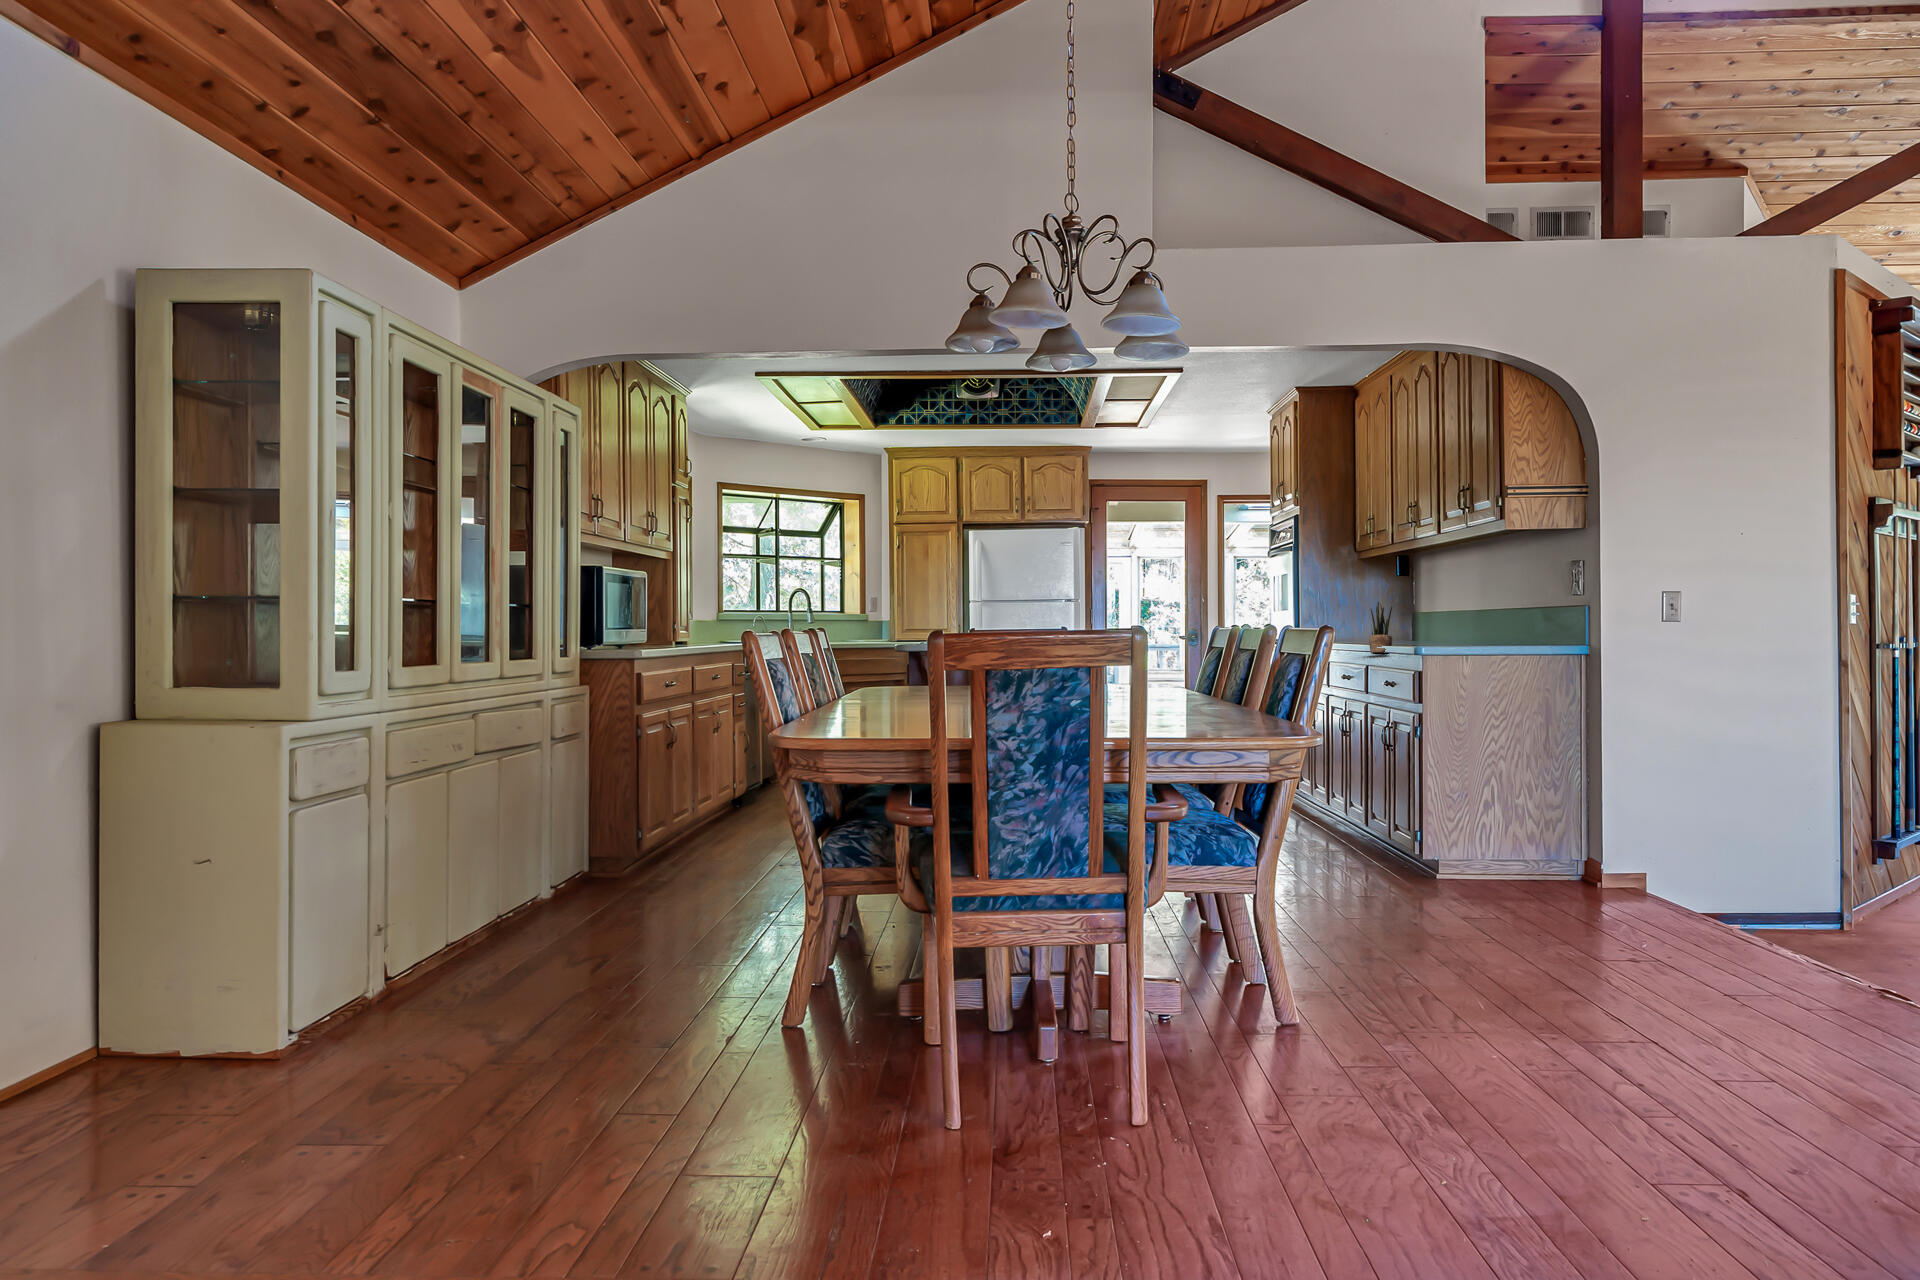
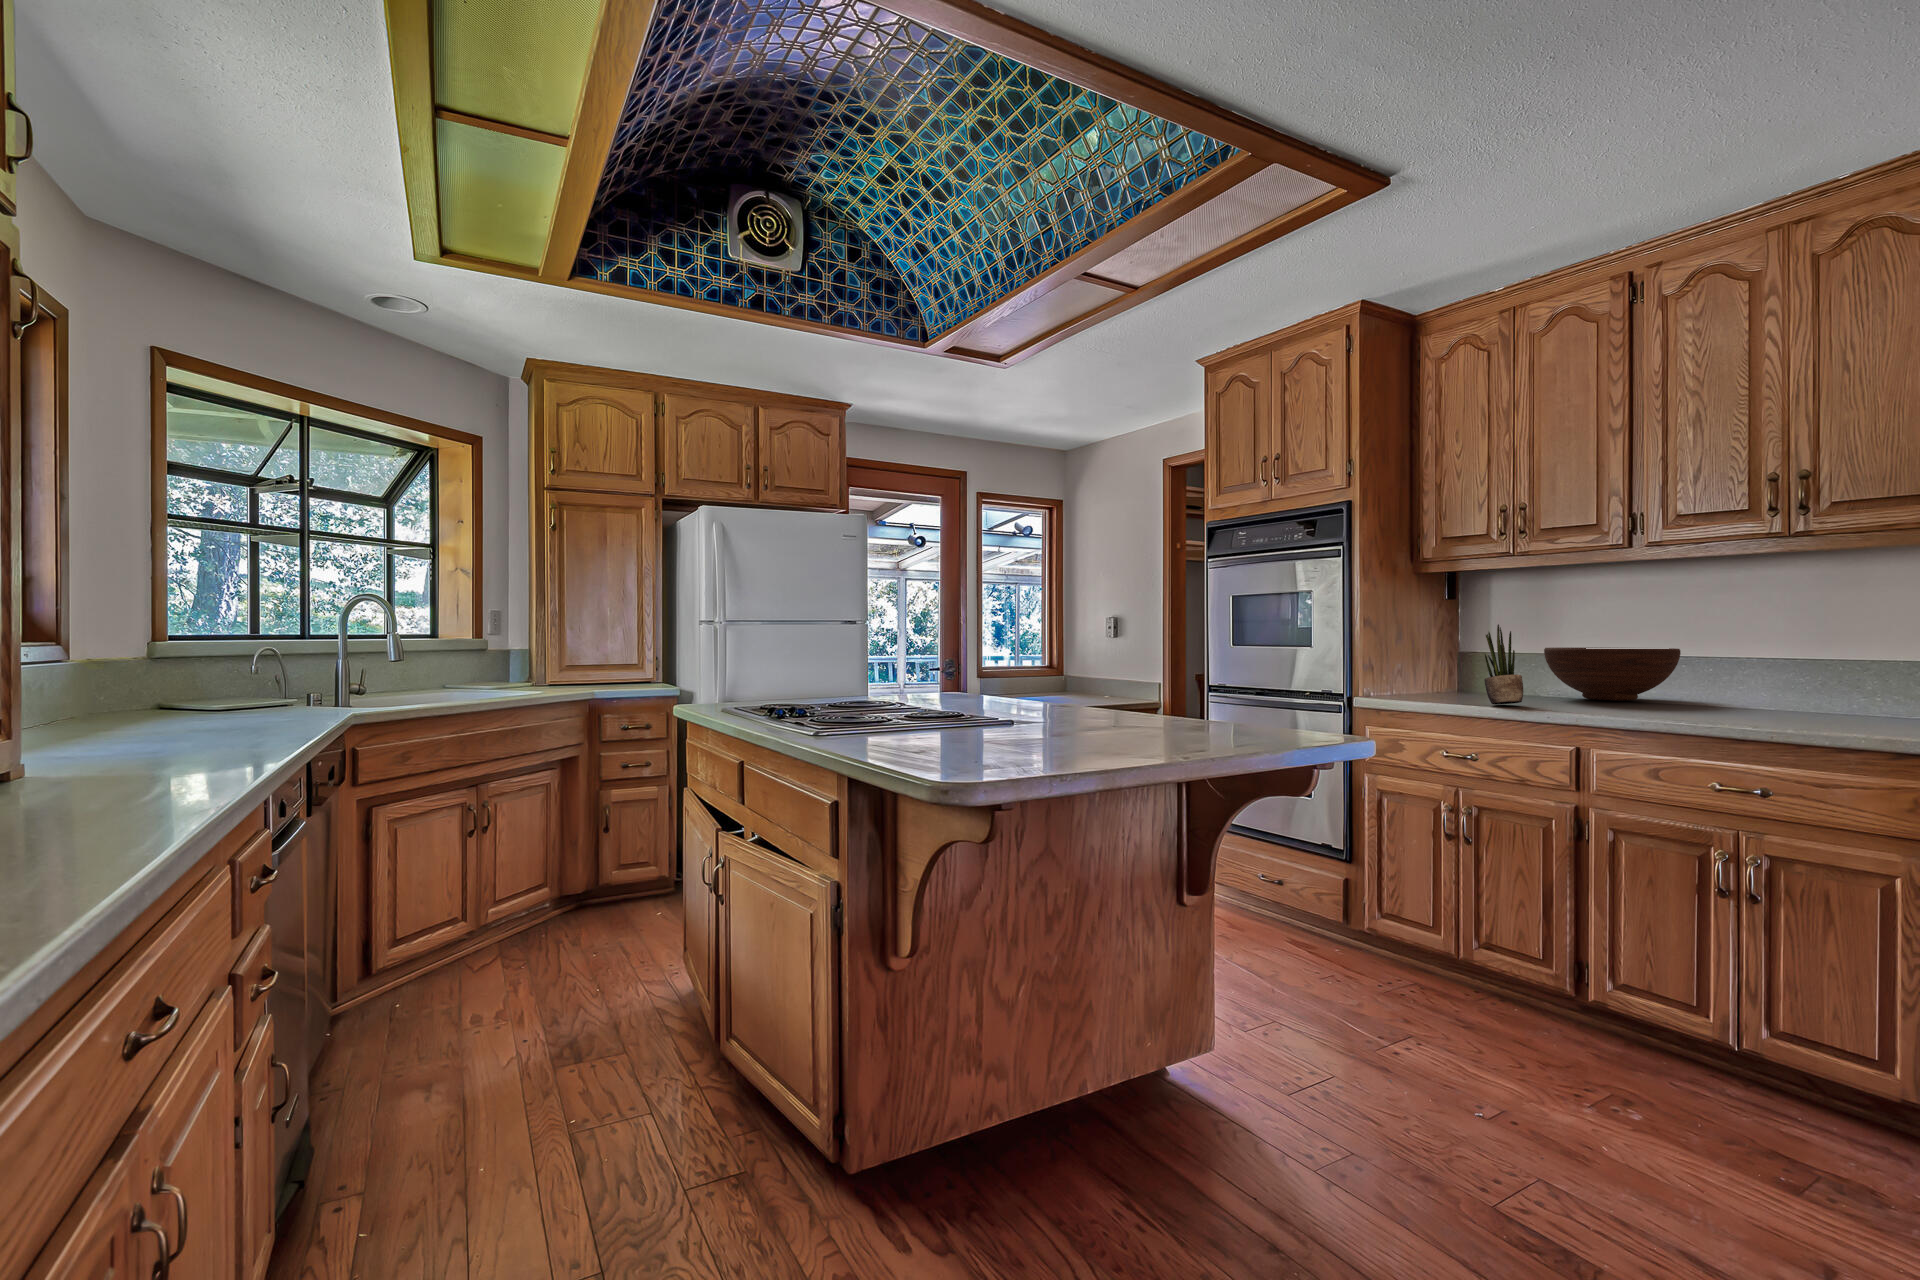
fruit bowl: none [1431,617,1517,654] -> present [1544,647,1681,701]

